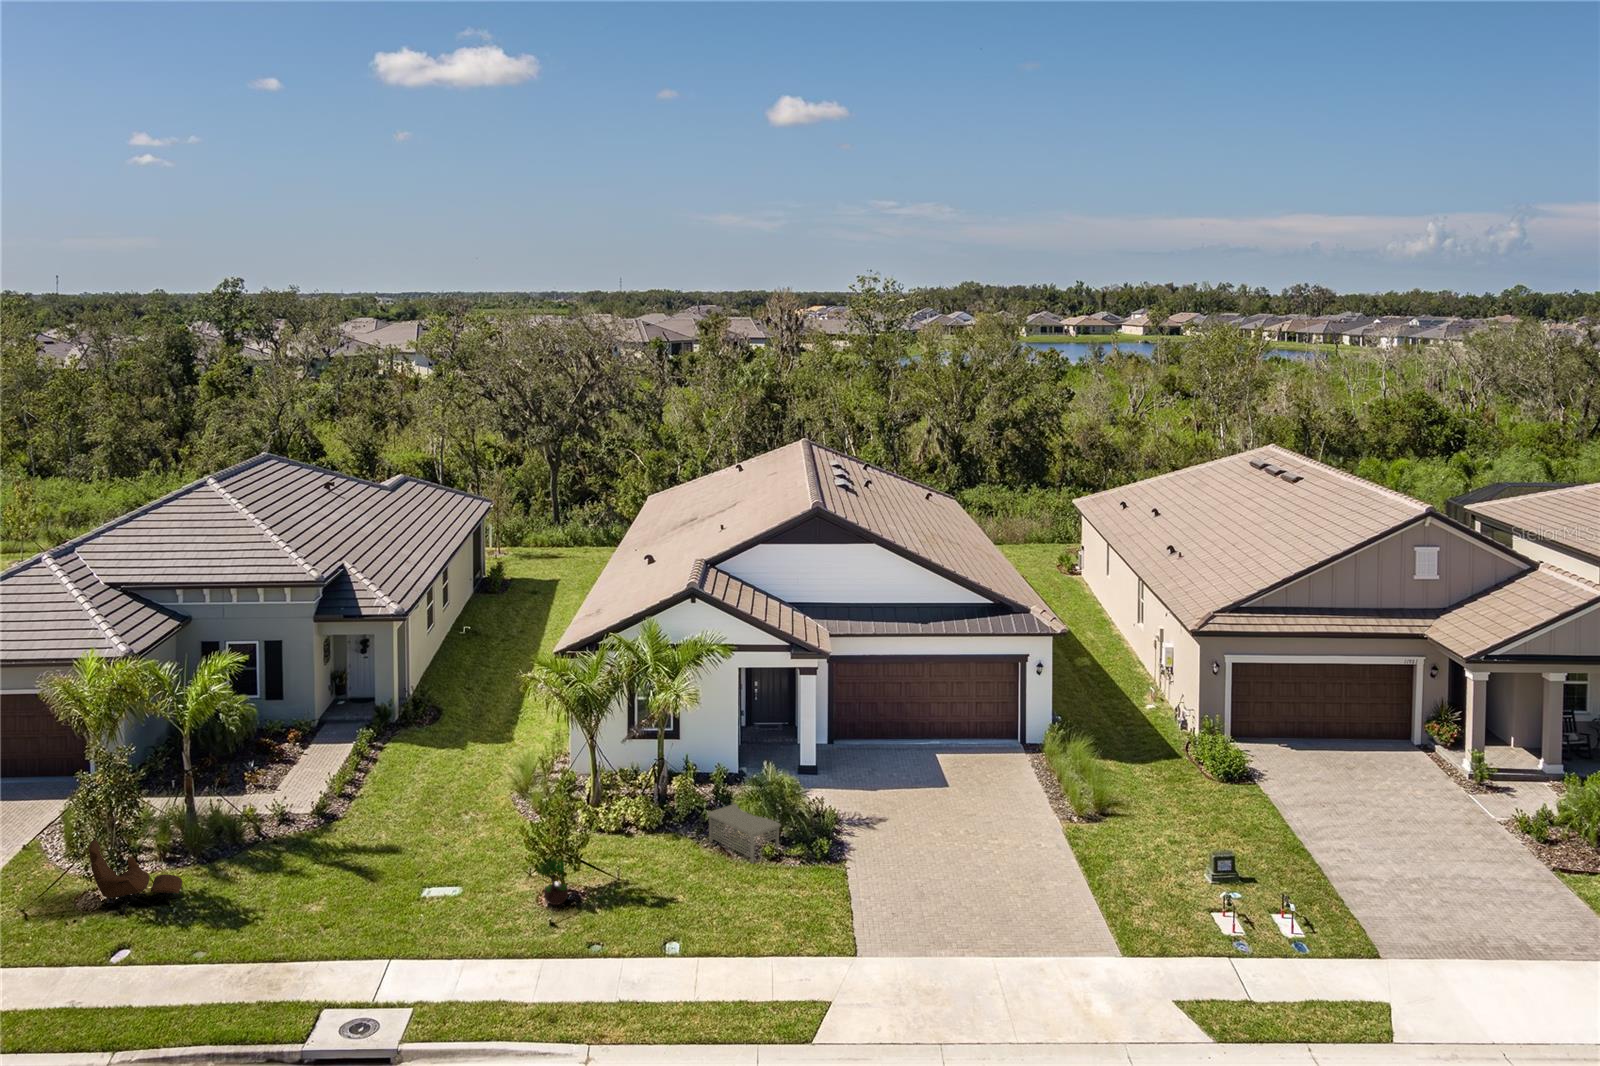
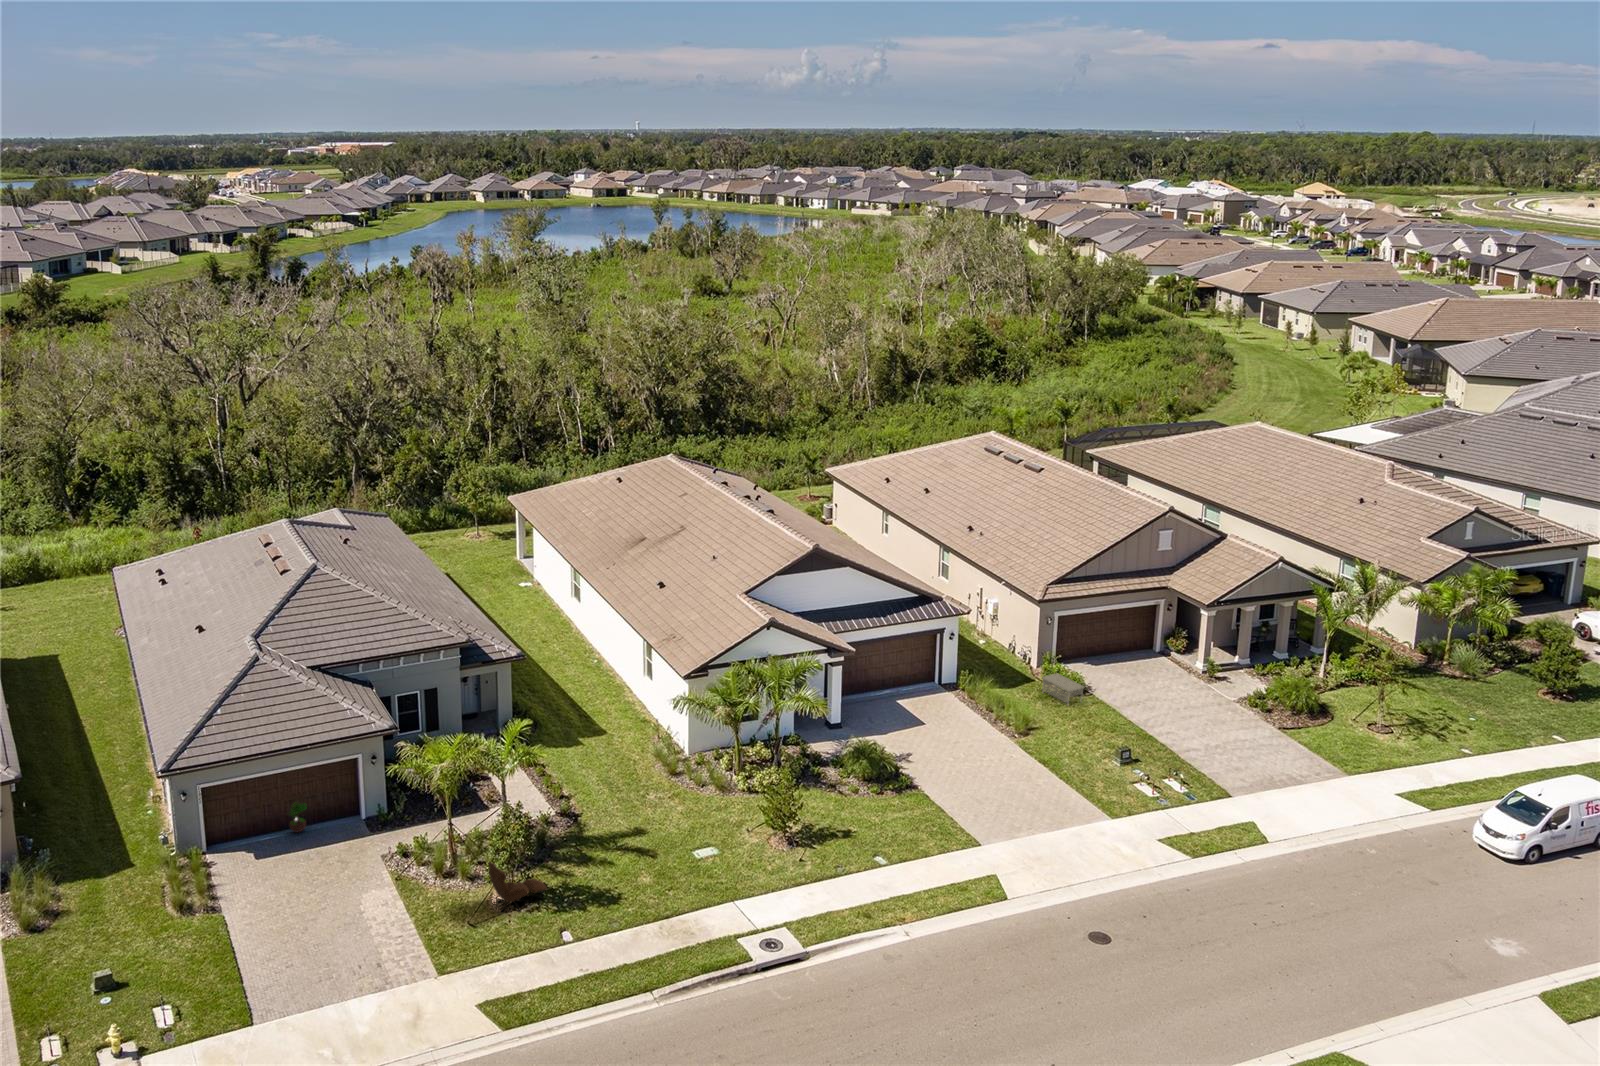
storage bench: present [707,804,781,863] -> present [1042,674,1084,705]
potted tree: present [537,856,568,905] -> present [289,803,306,832]

